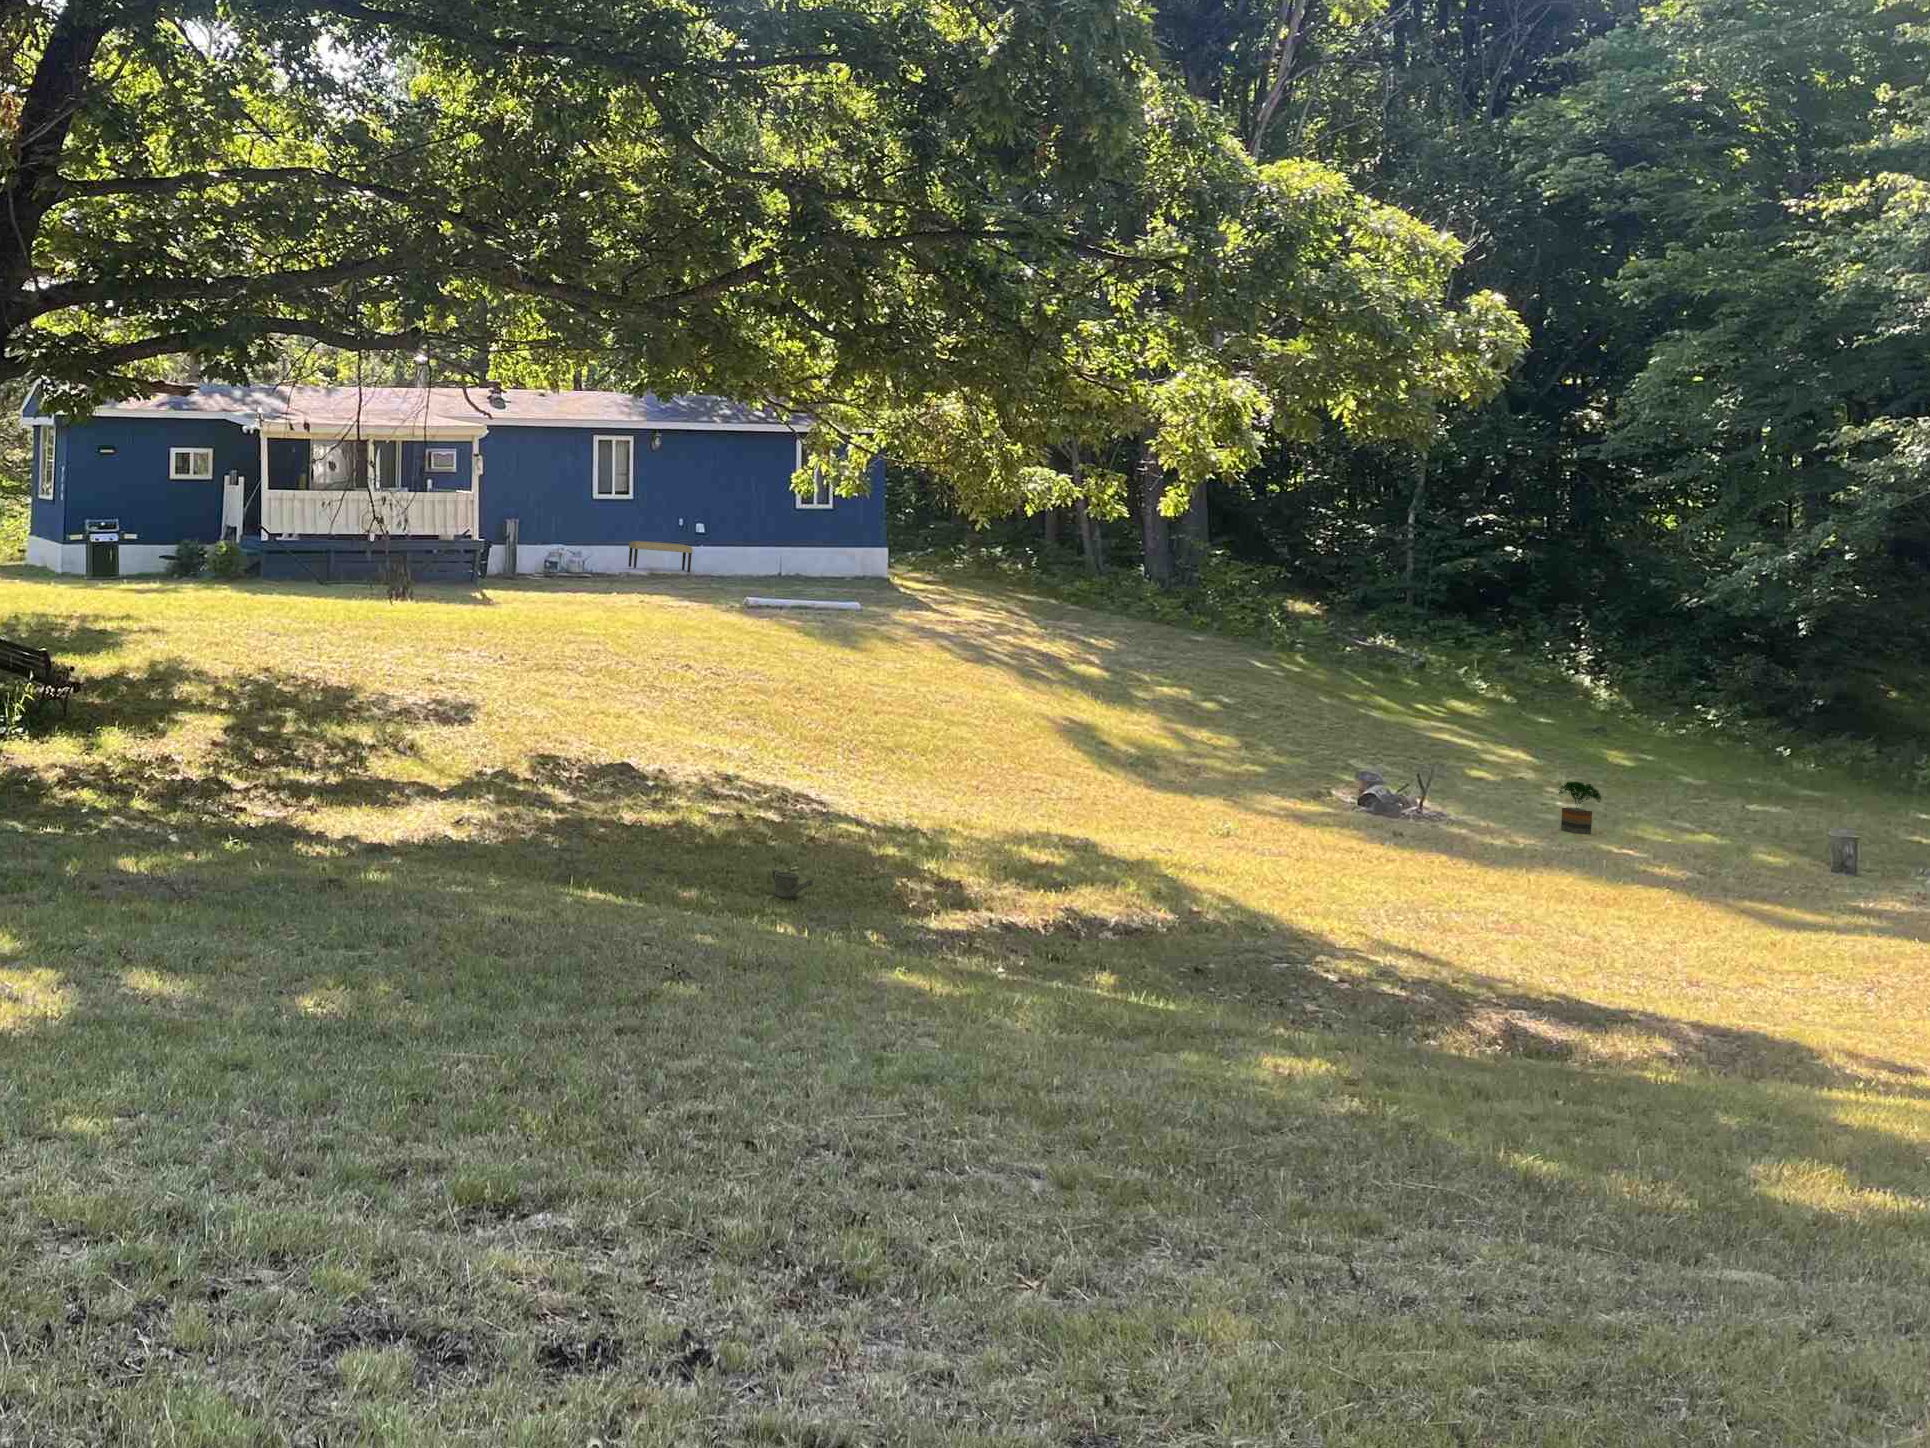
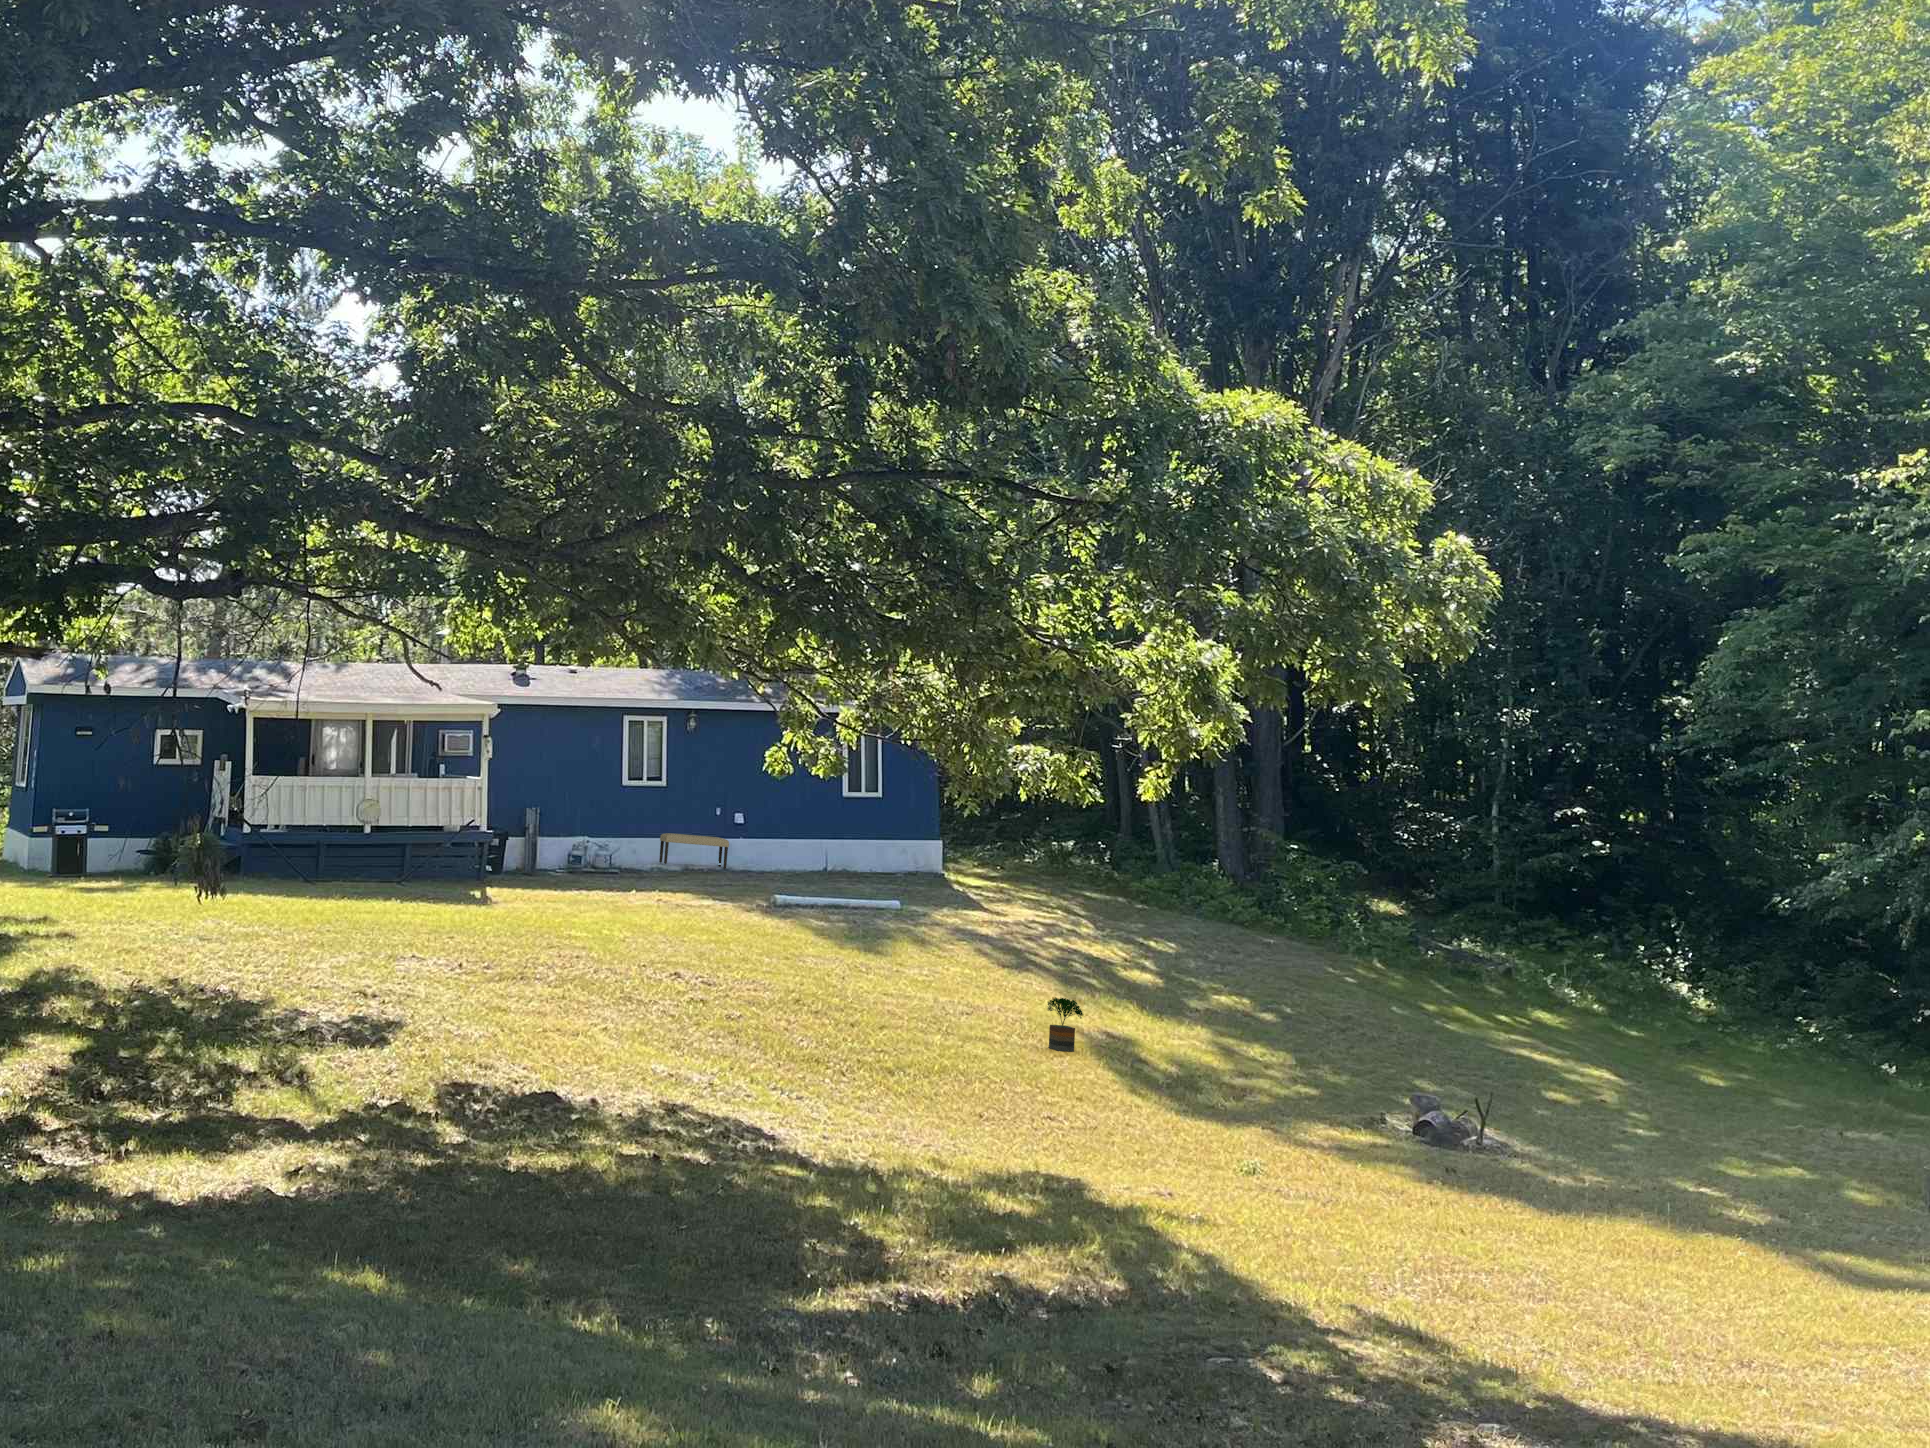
potted tree: present [1559,782,1602,834] -> present [1048,997,1083,1052]
watering can: present [772,870,813,899] -> none [642,1229,685,1266]

